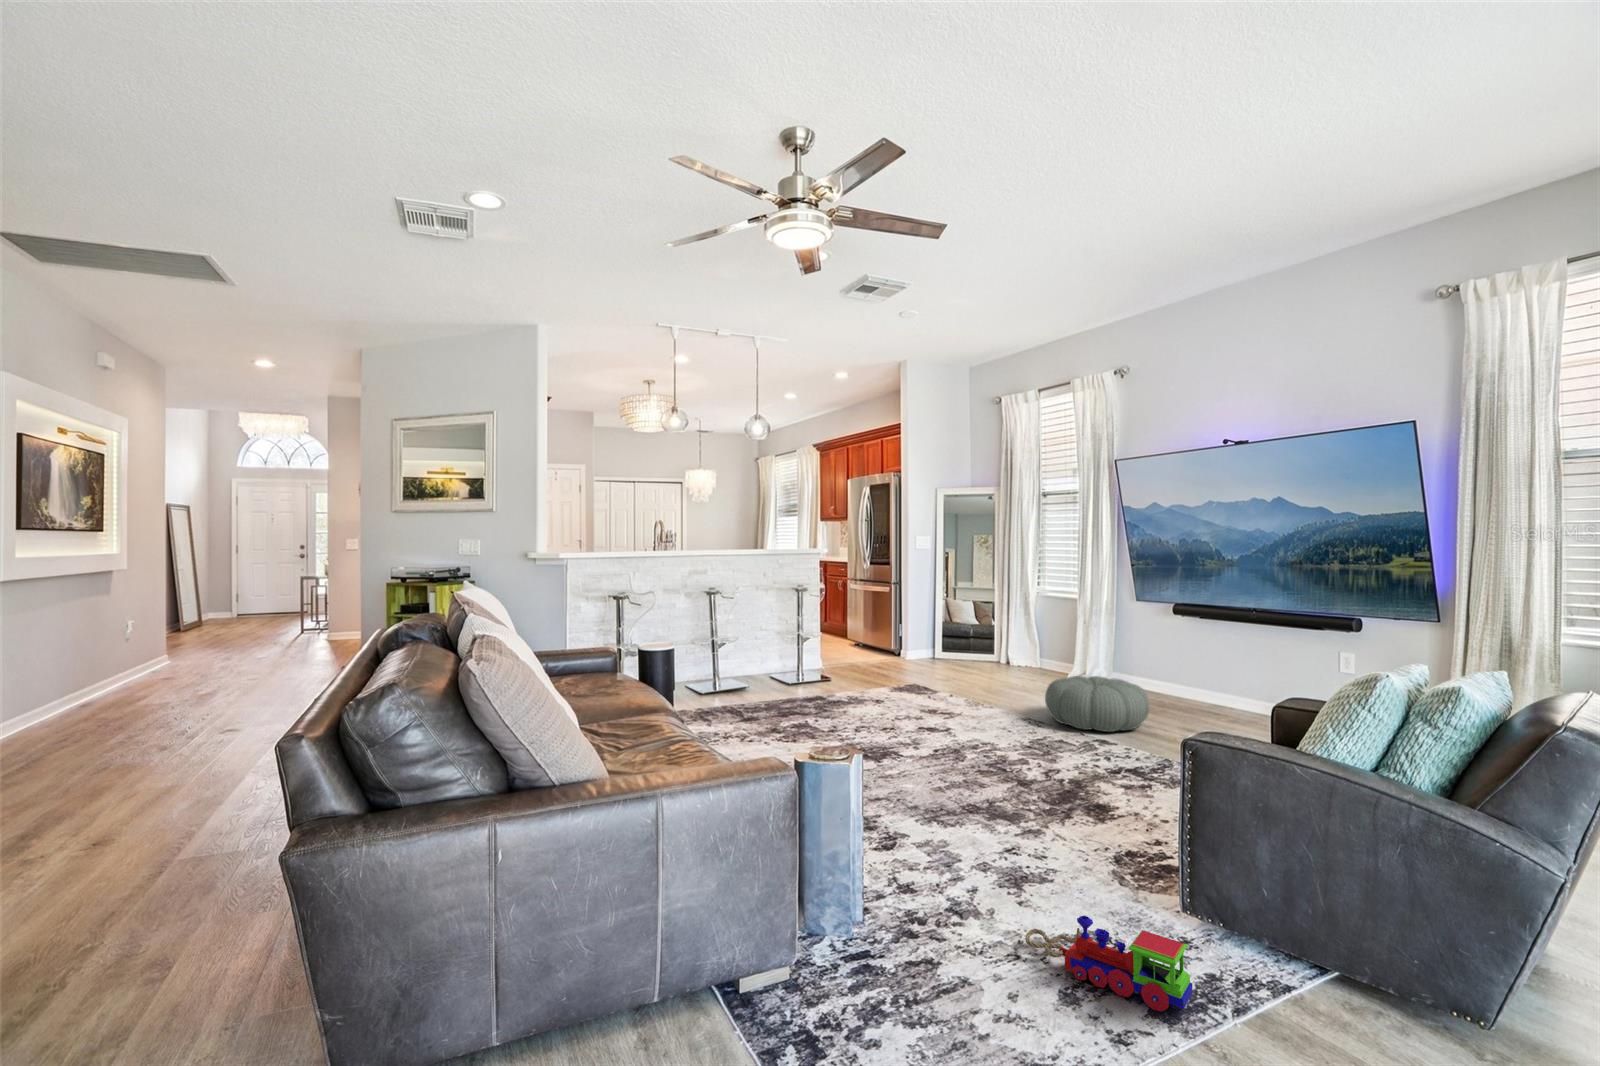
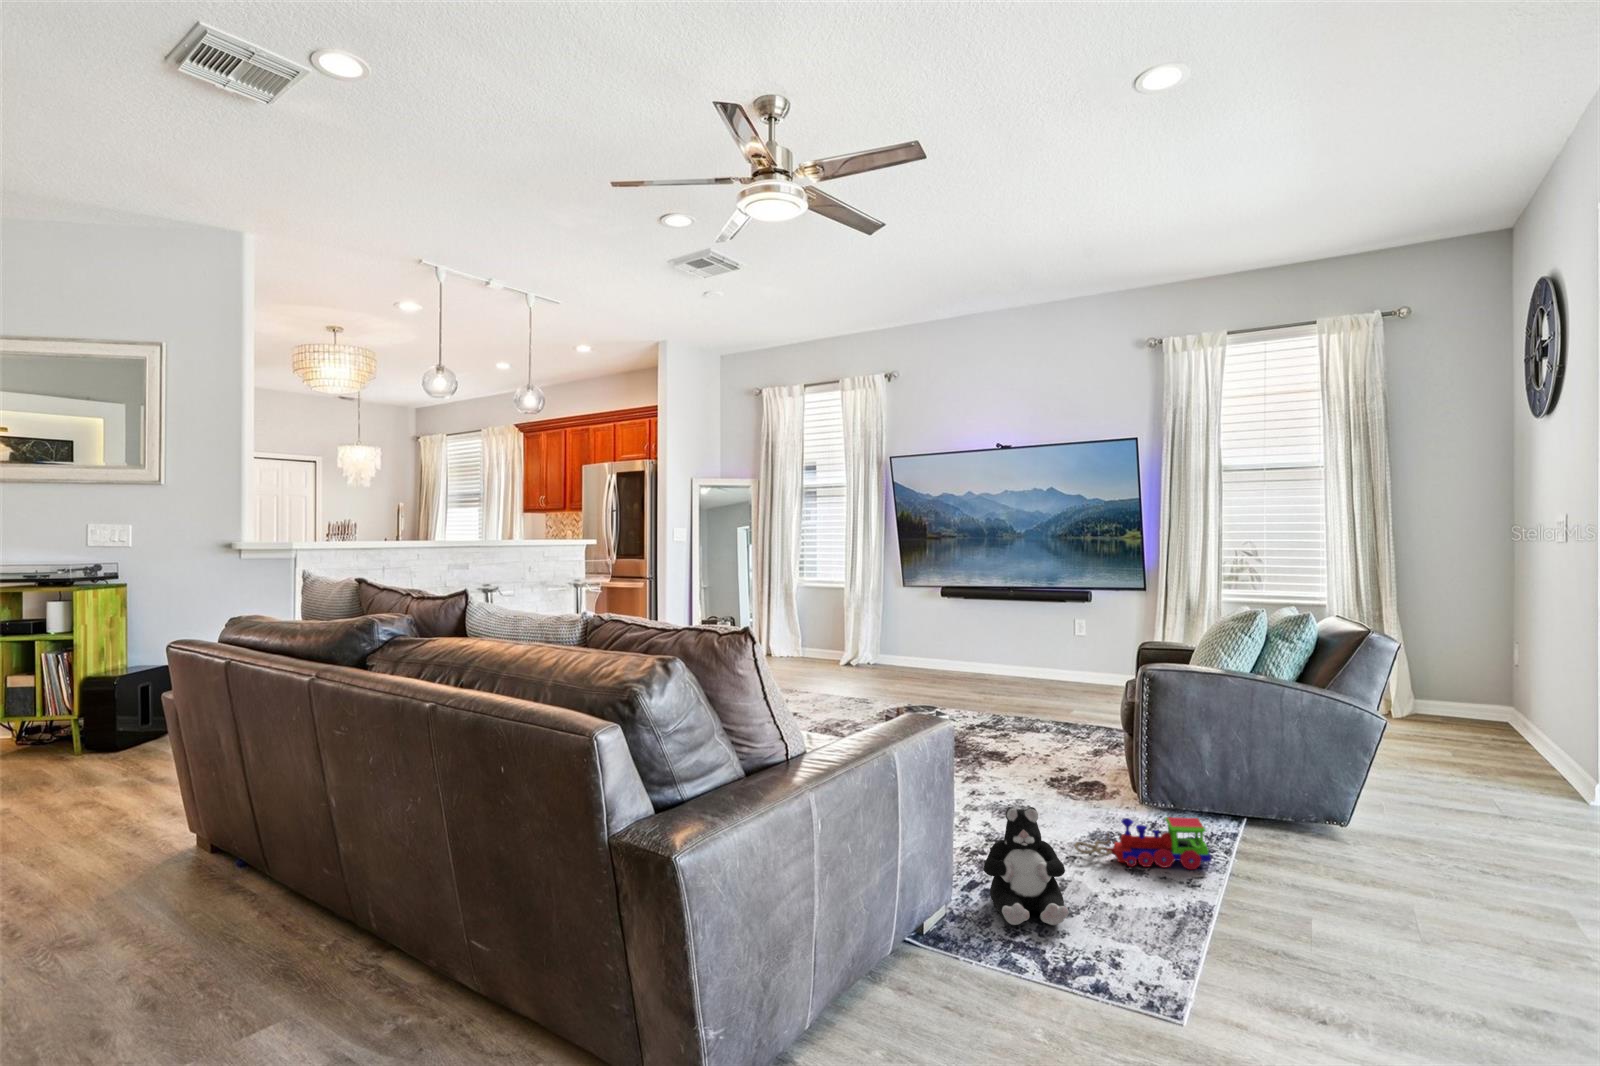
pouf: present [1045,676,1150,732] -> none [875,652,964,700]
plush toy: none [833,863,937,1018] -> present [984,807,1069,925]

